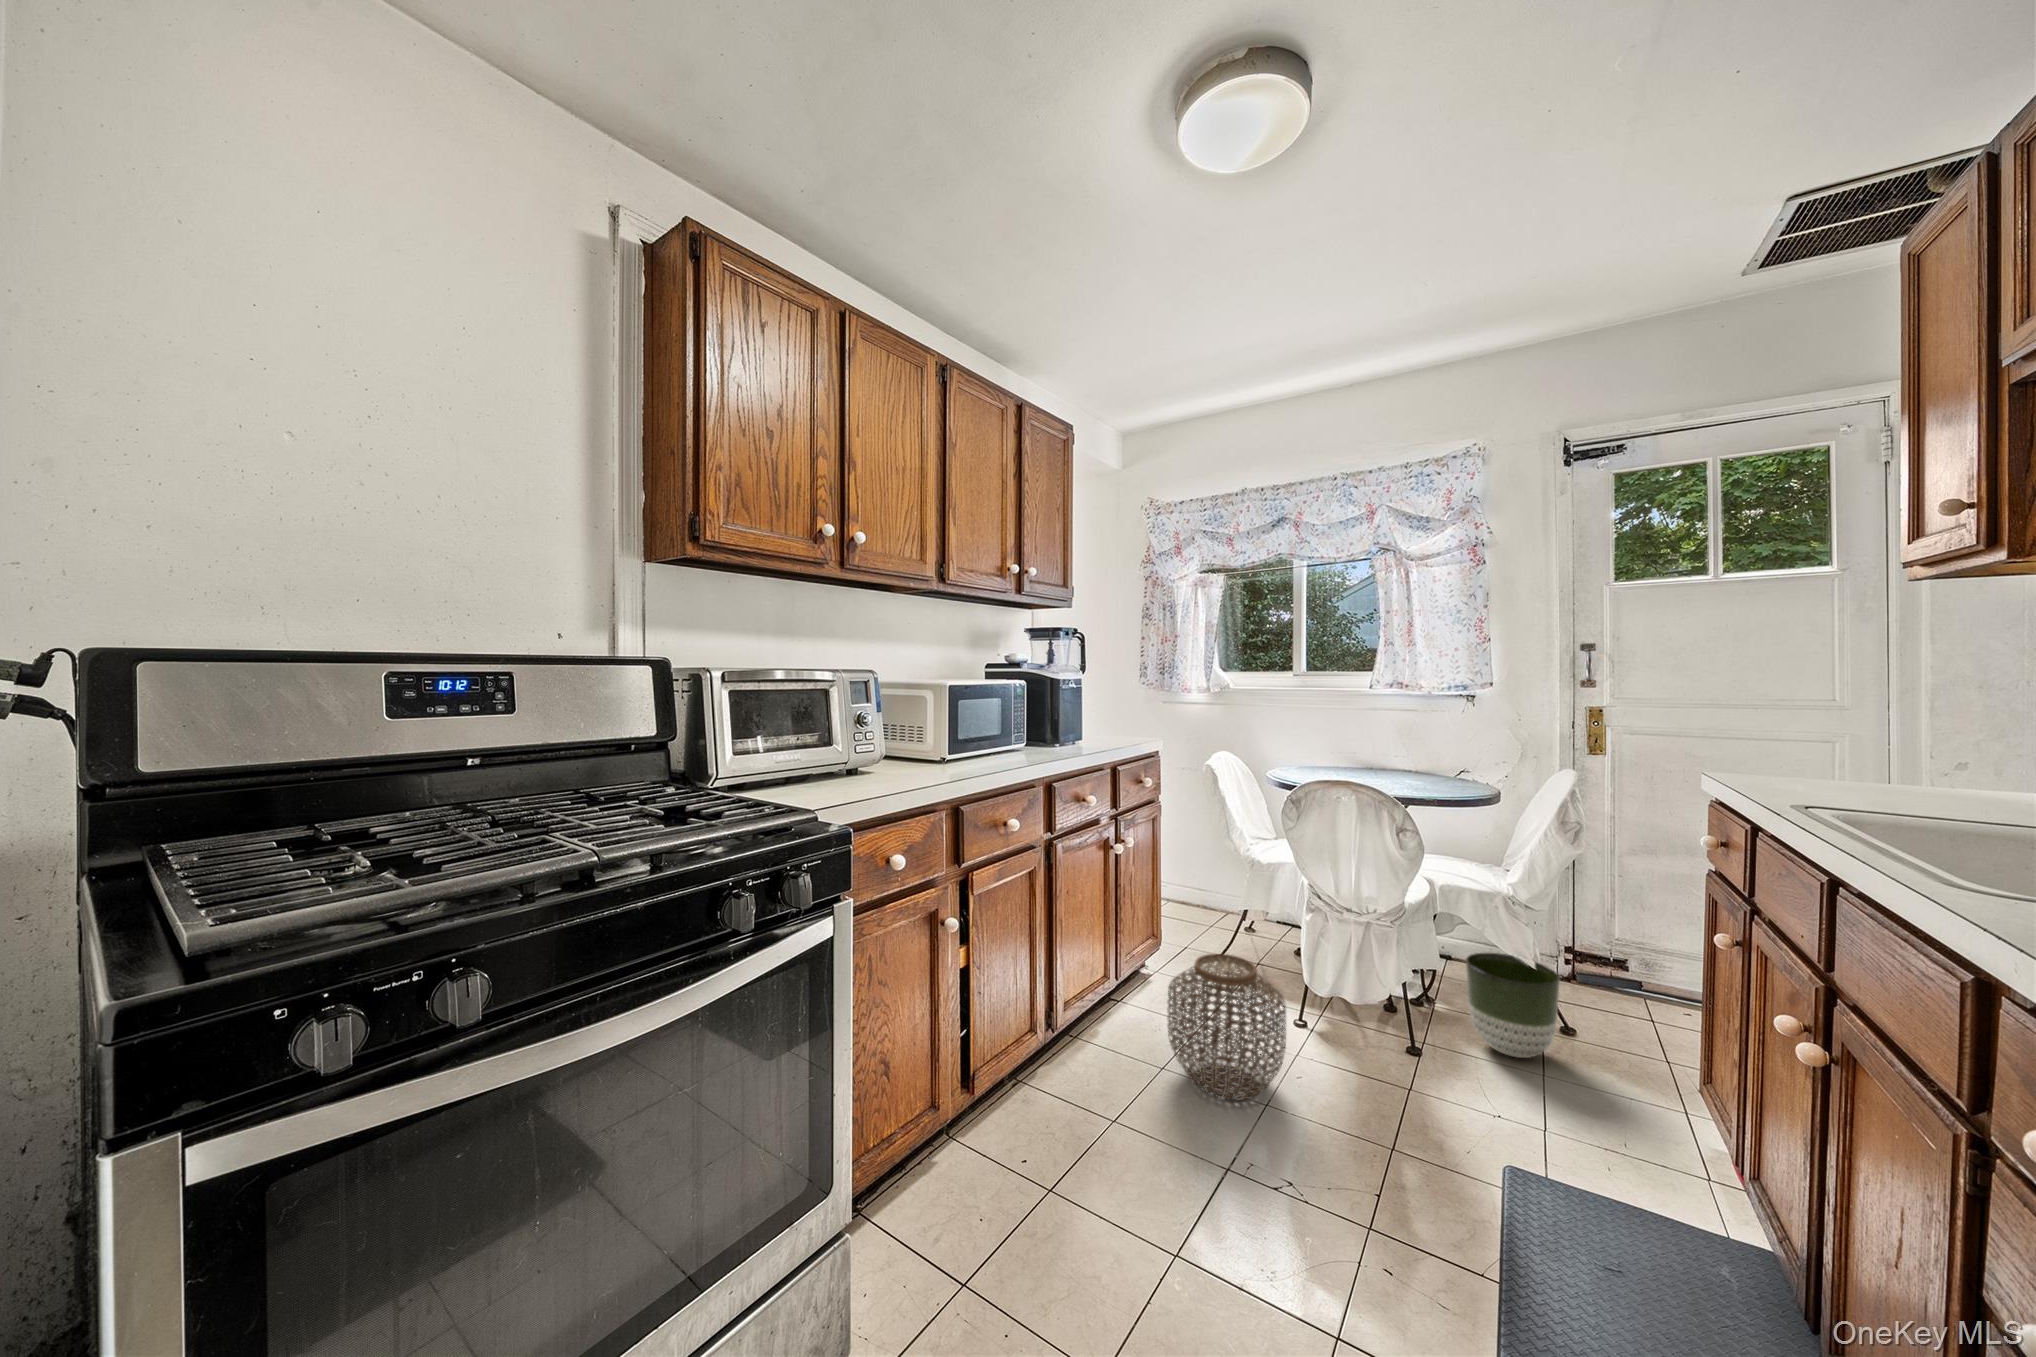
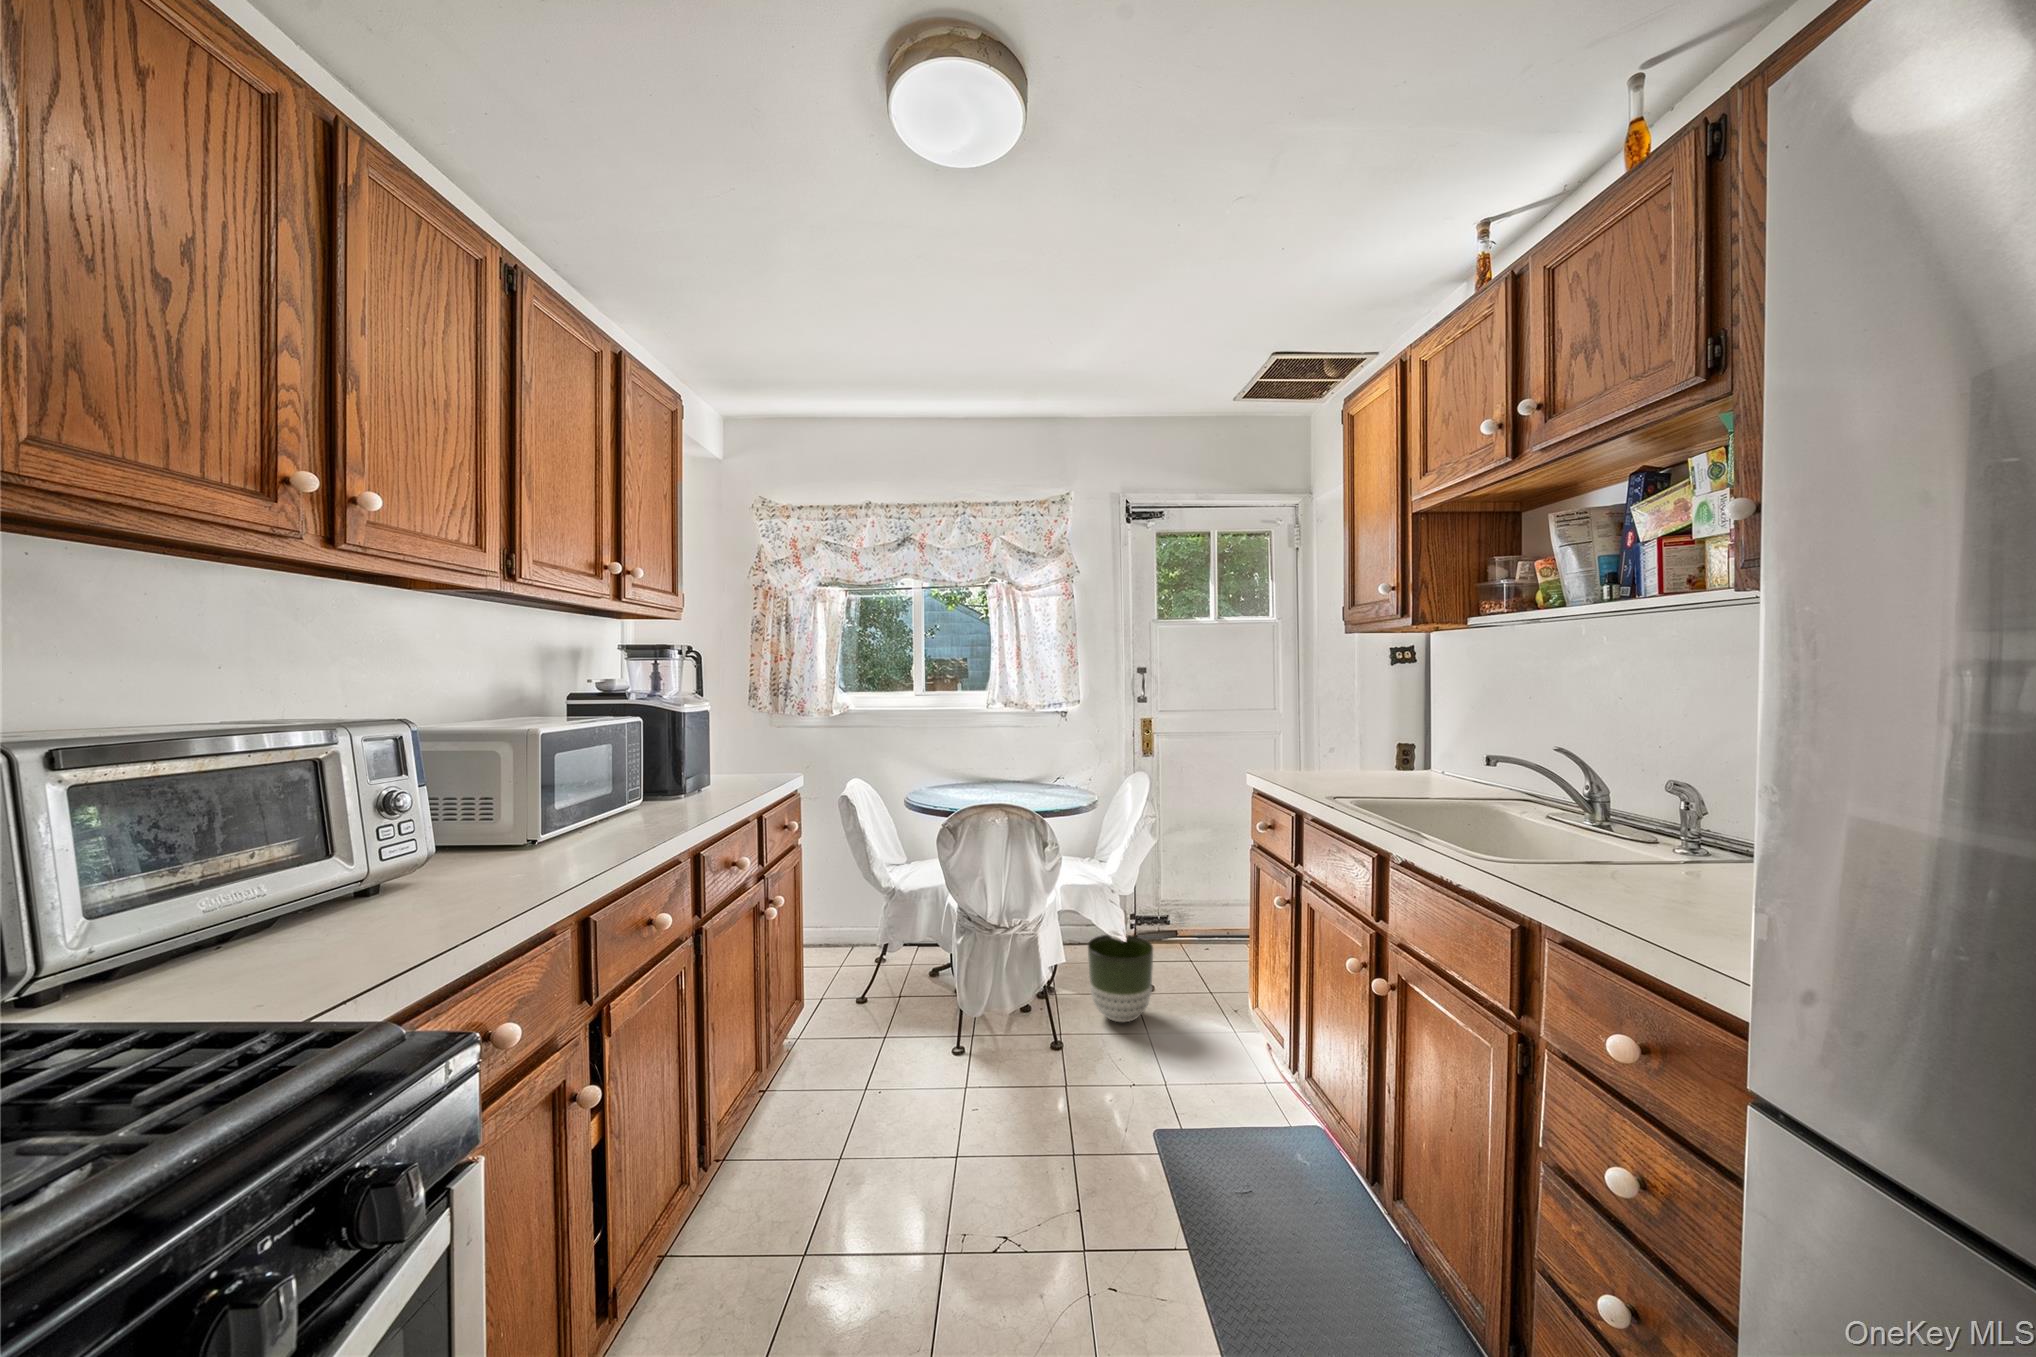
woven basket: present [1168,954,1286,1100] -> none [846,1005,970,1169]

